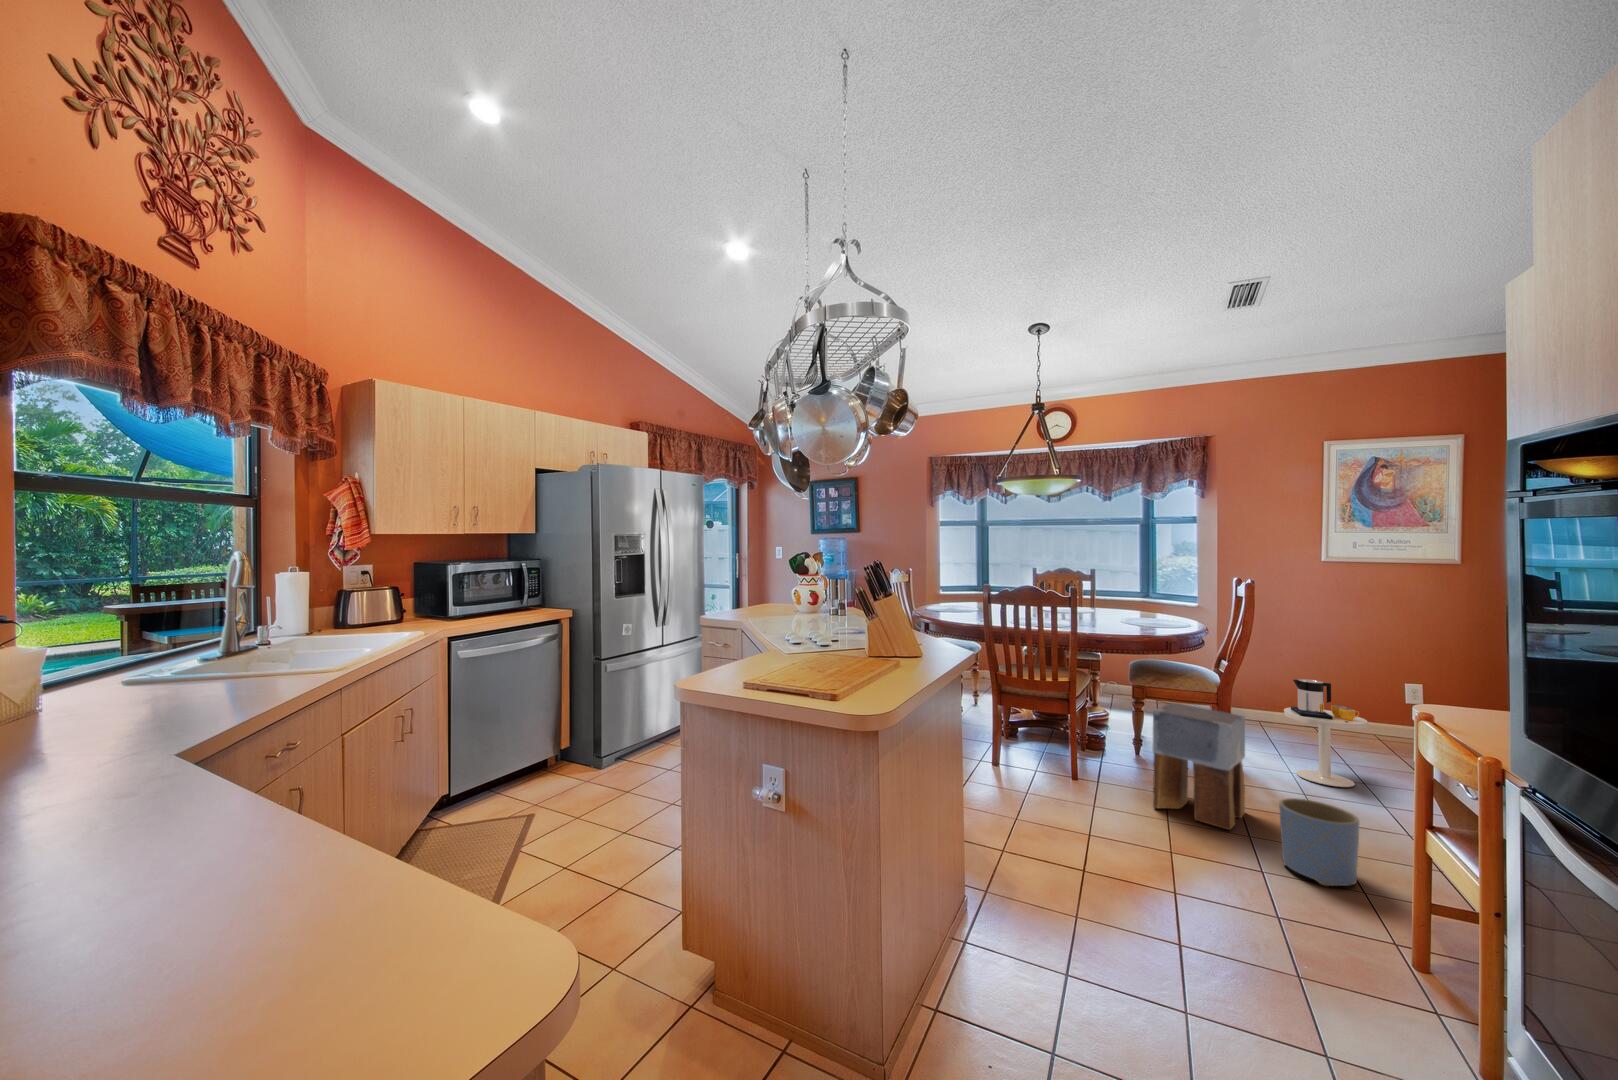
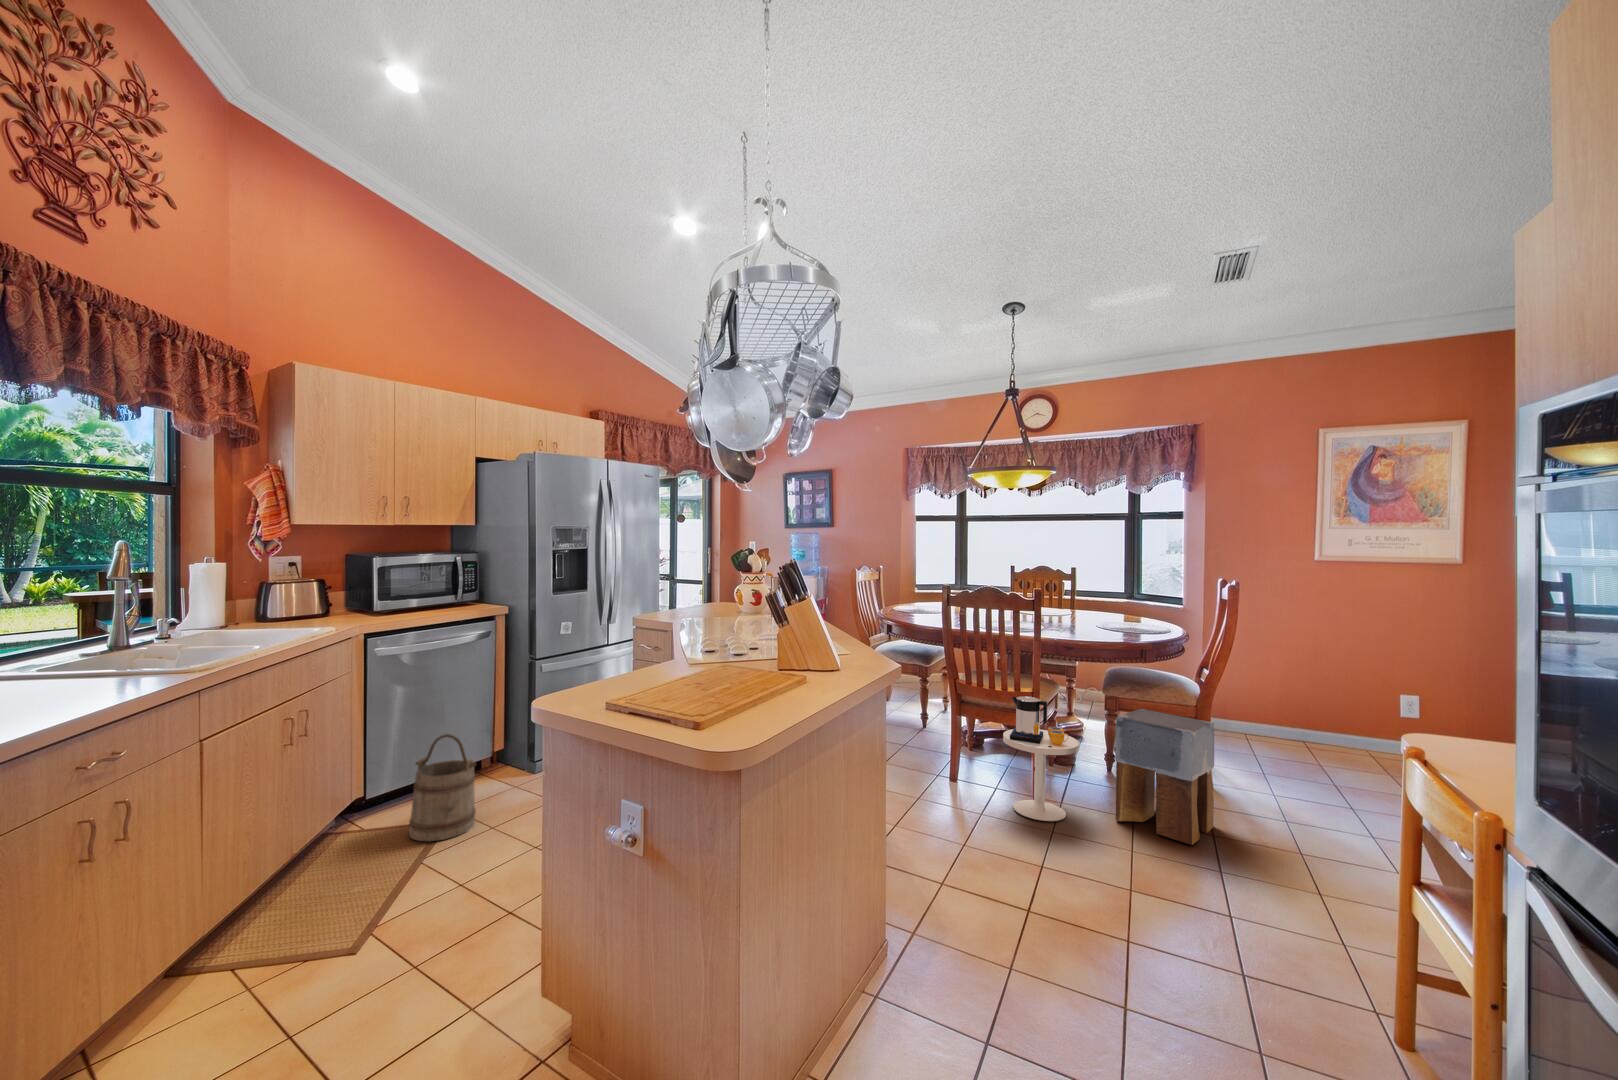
side table: present [1284,679,1368,787] -> present [1003,697,1079,821]
bucket: none [490,733,552,836] -> present [409,734,476,841]
planter: present [1279,798,1359,886] -> none [1238,811,1320,905]

